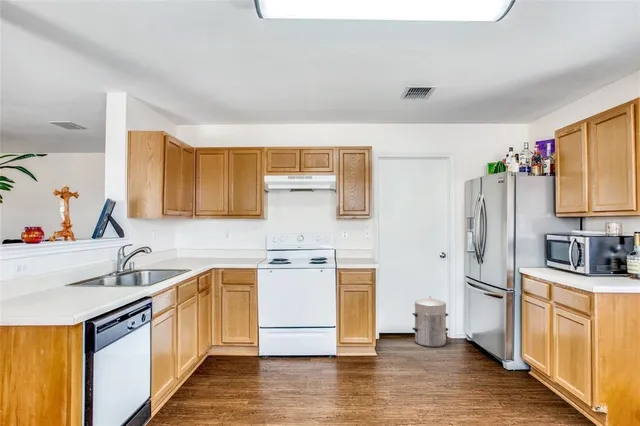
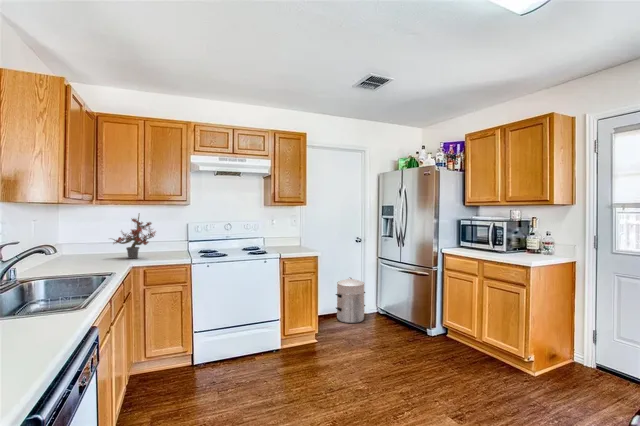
potted plant: none [201,223,234,262] -> present [113,216,155,259]

